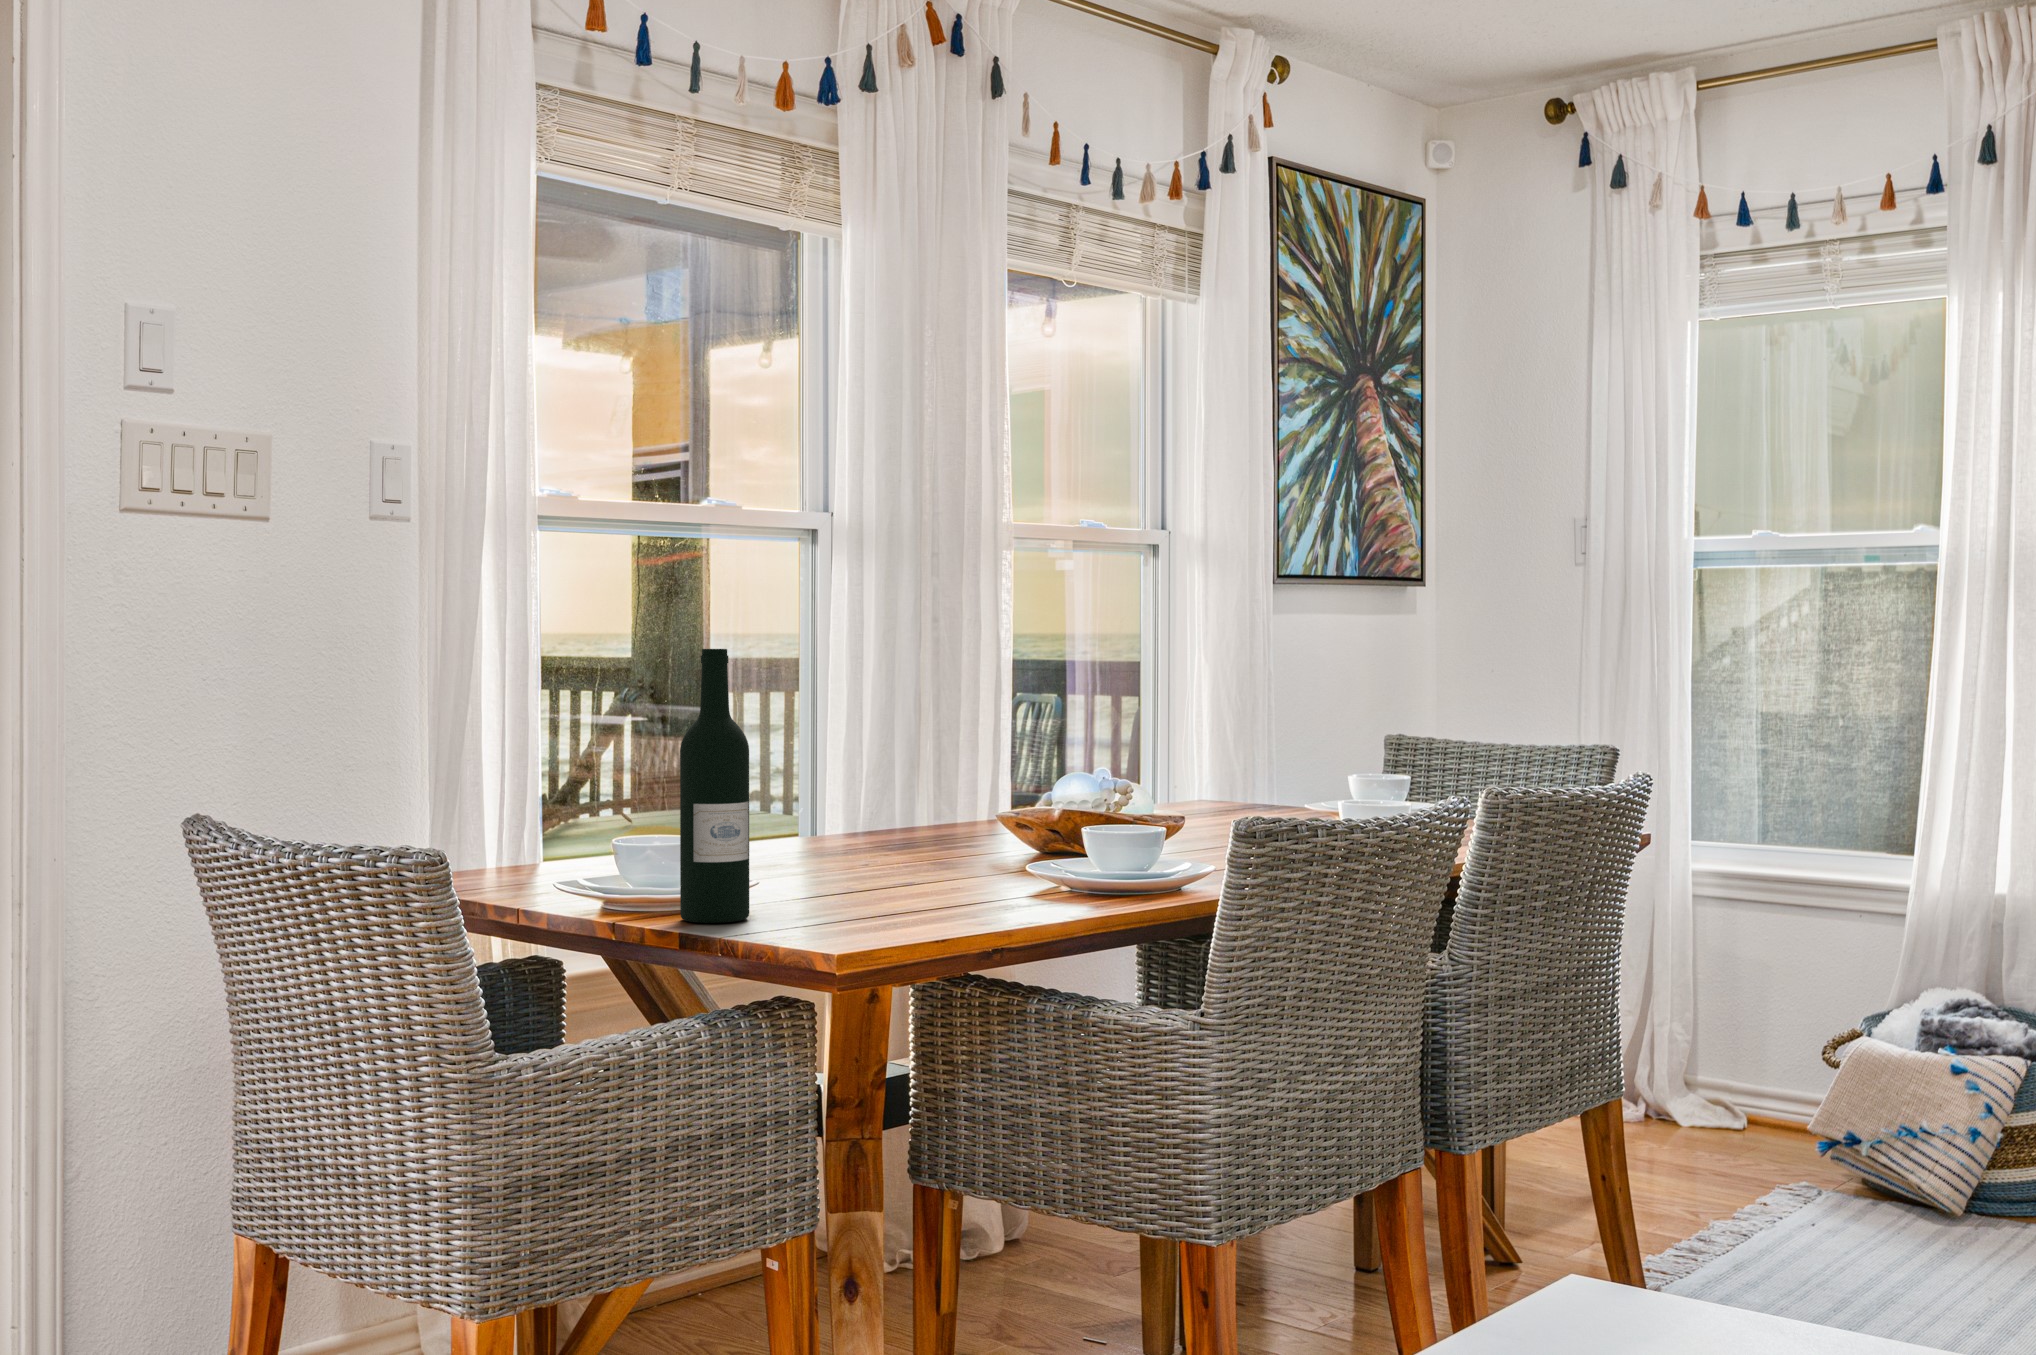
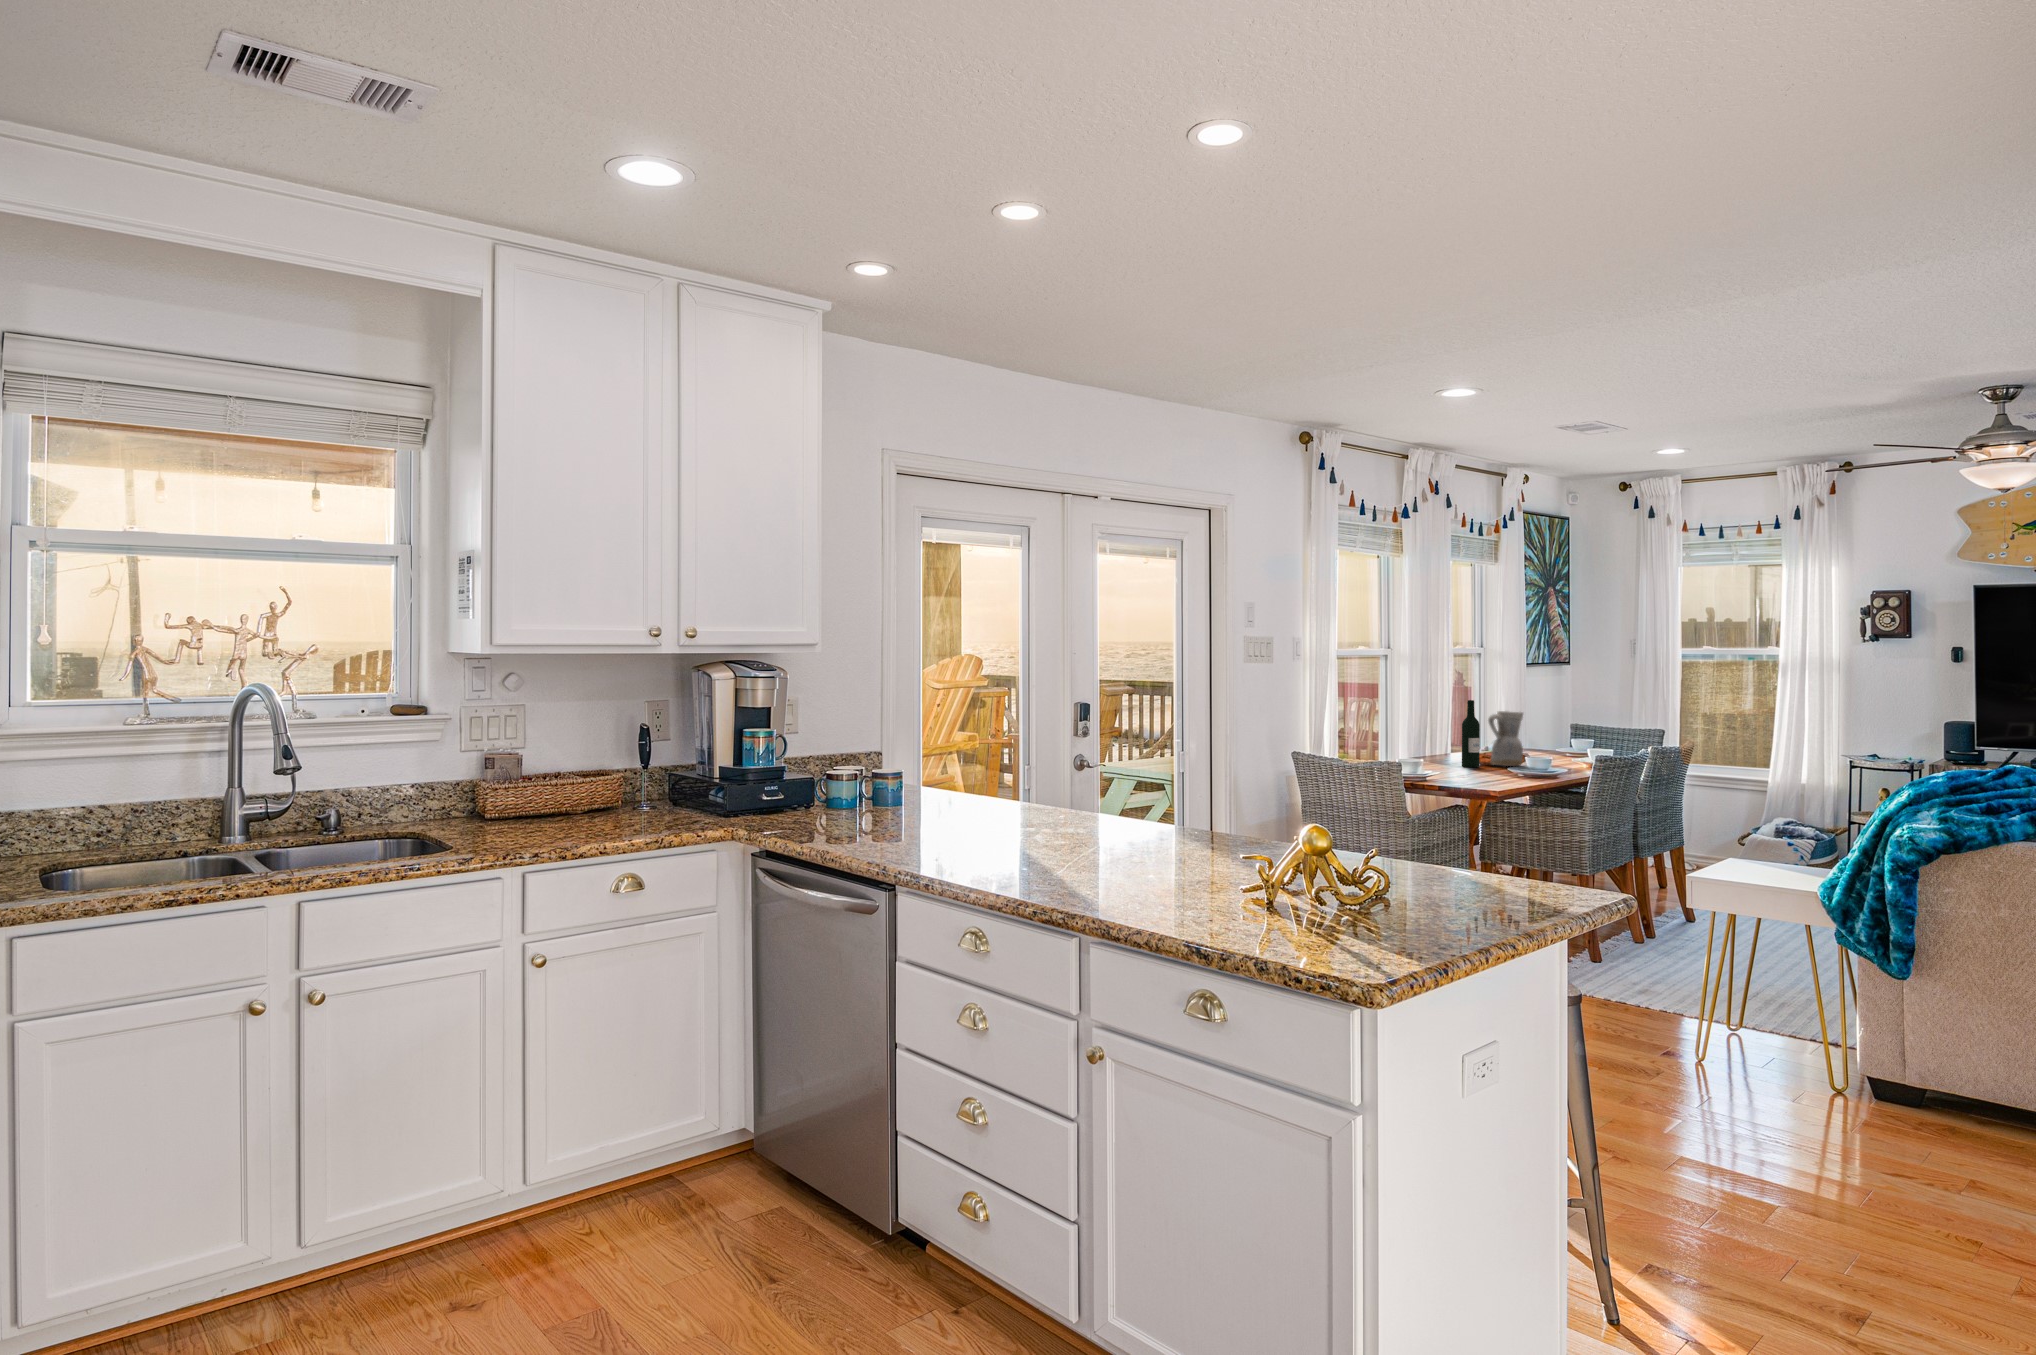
ceramic pitcher: none [826,692,970,907] -> present [1488,711,1523,766]

